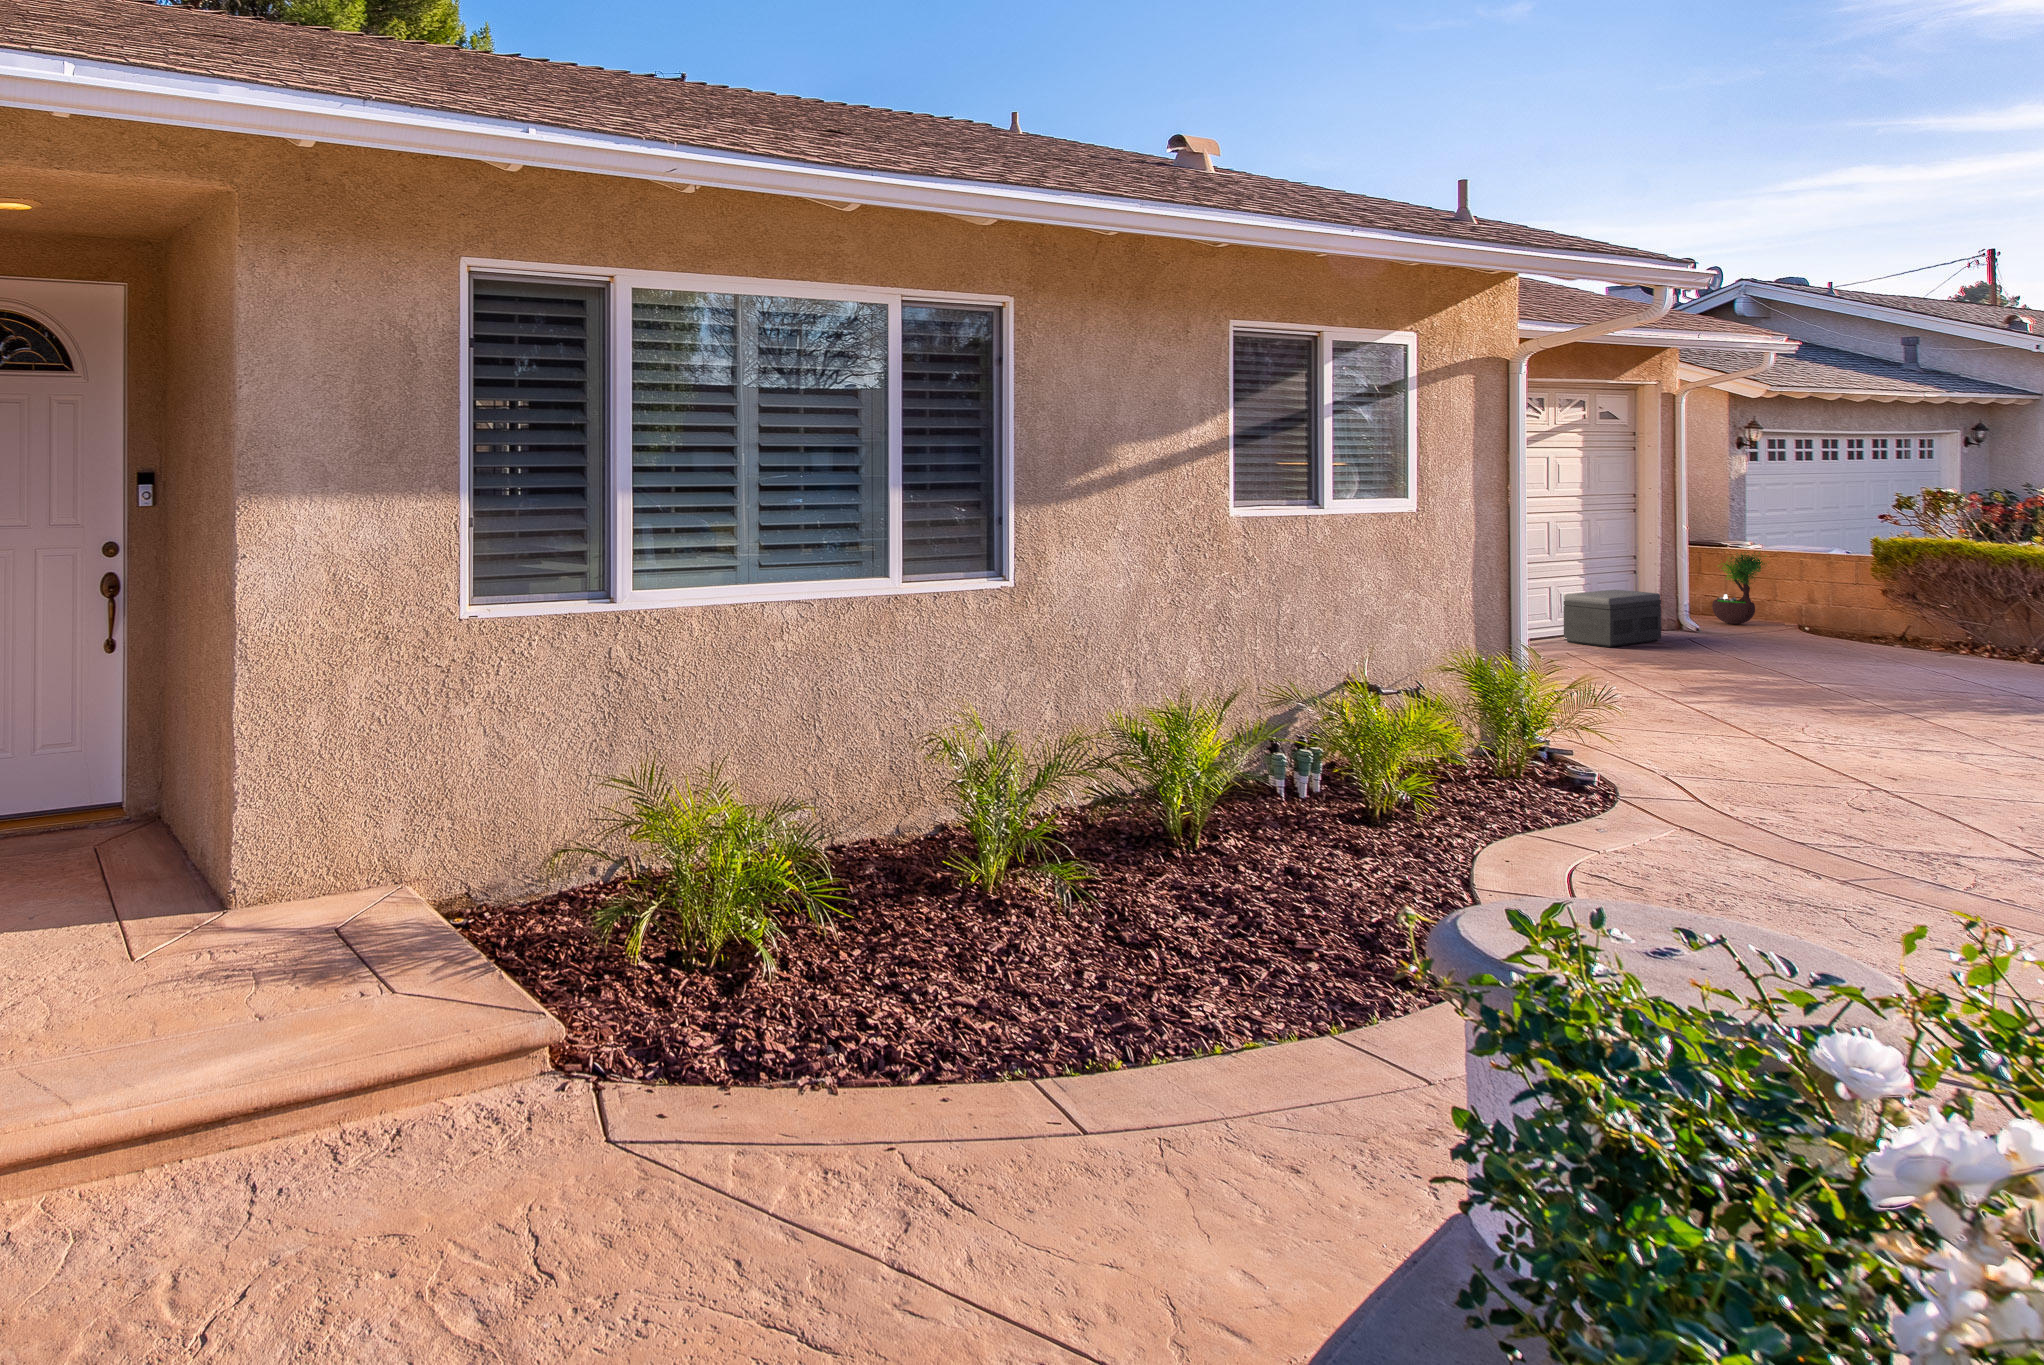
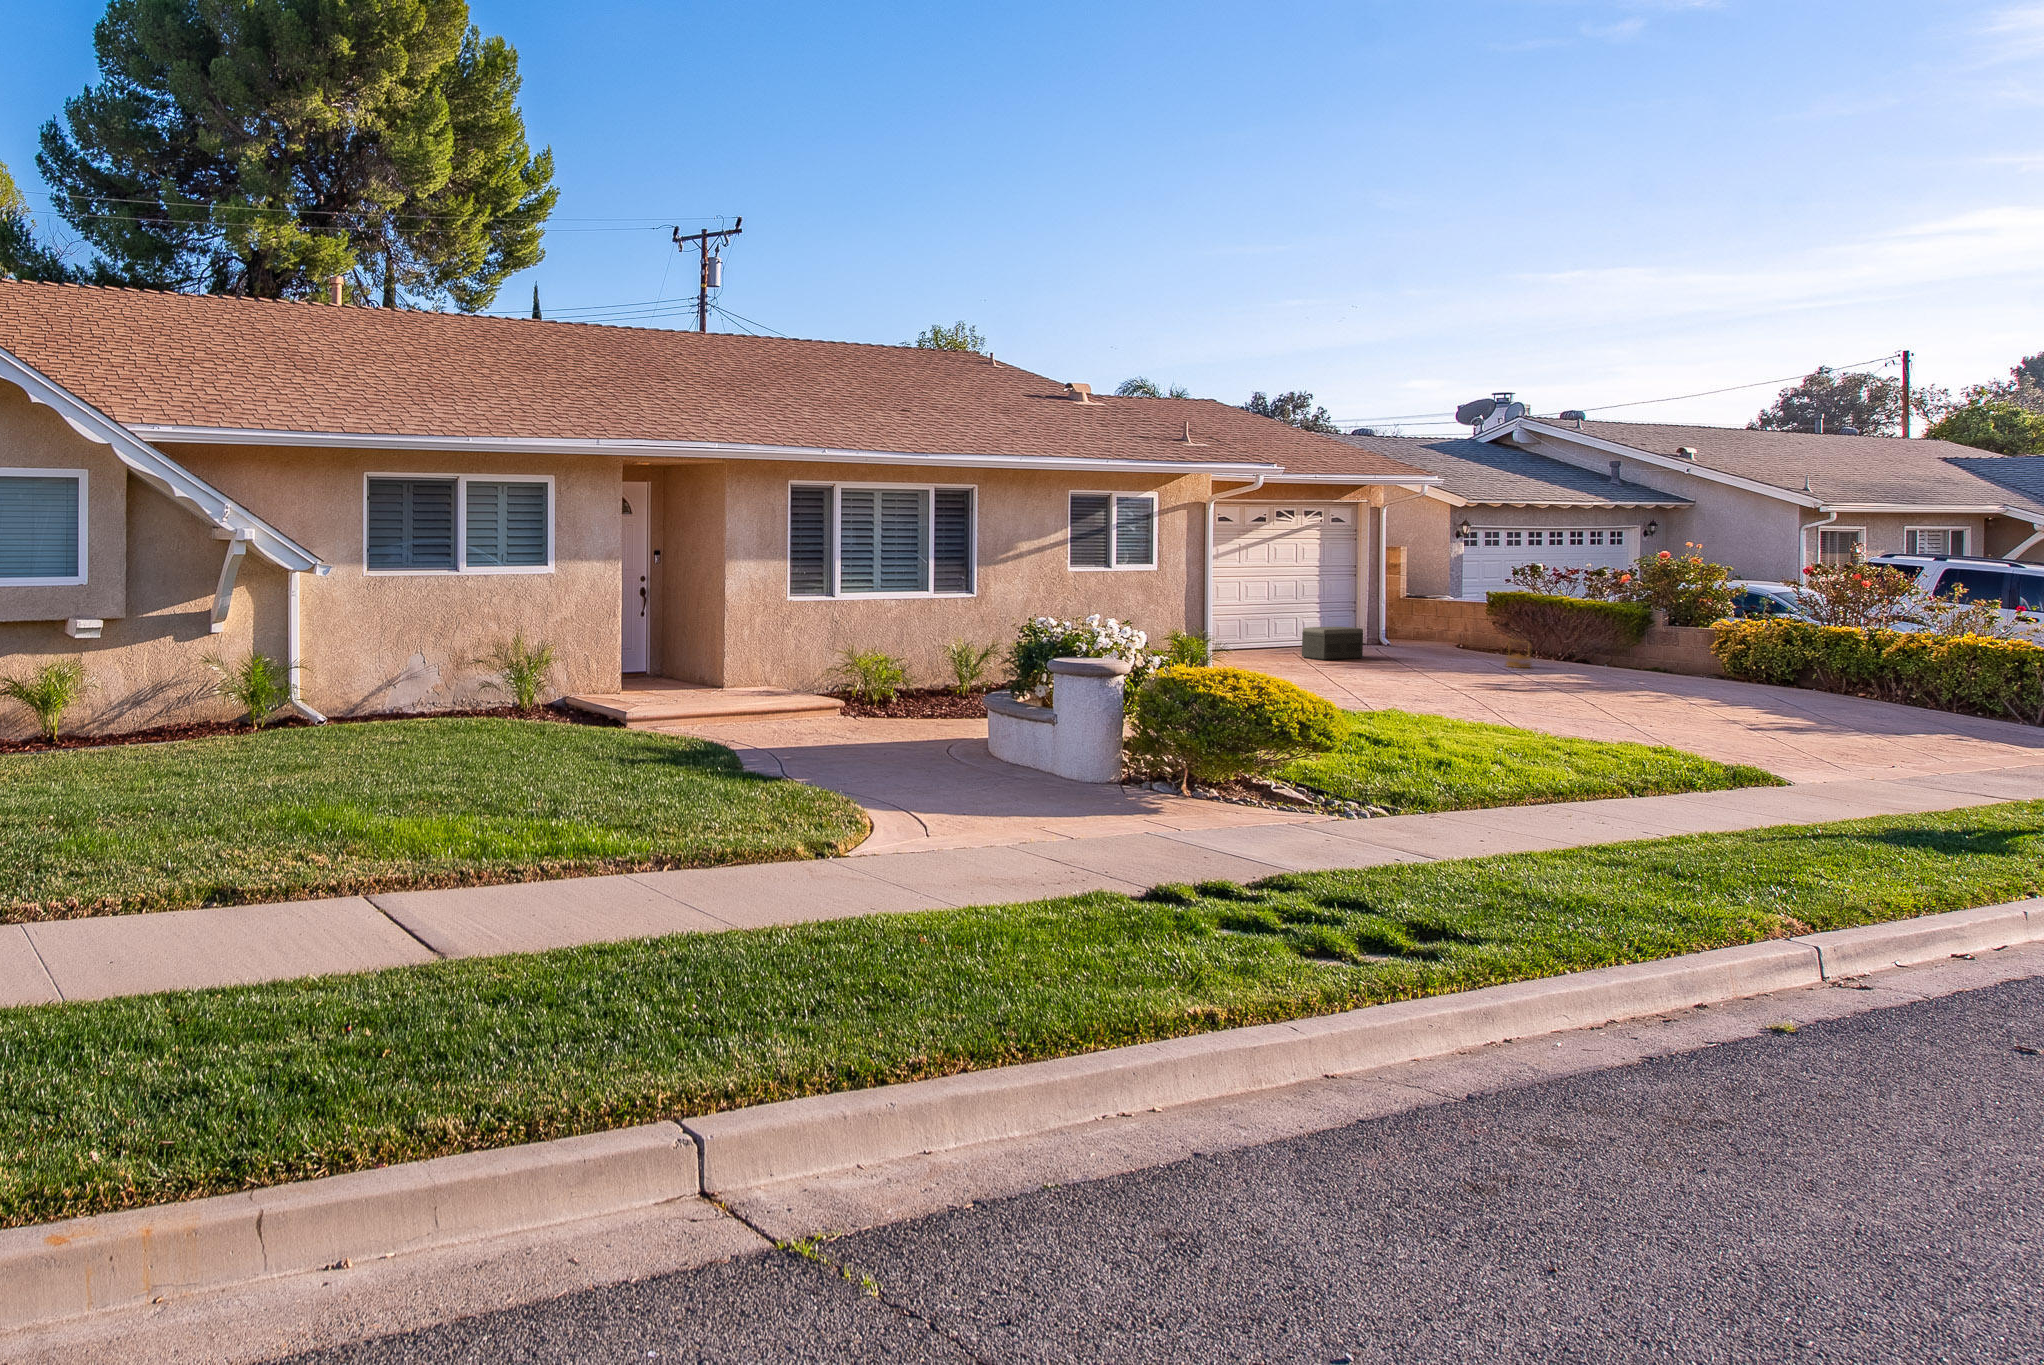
potted tree: present [1712,552,1766,625] -> none [1417,602,1449,653]
woven basket: none [1925,608,1983,658] -> present [1506,641,1532,668]

